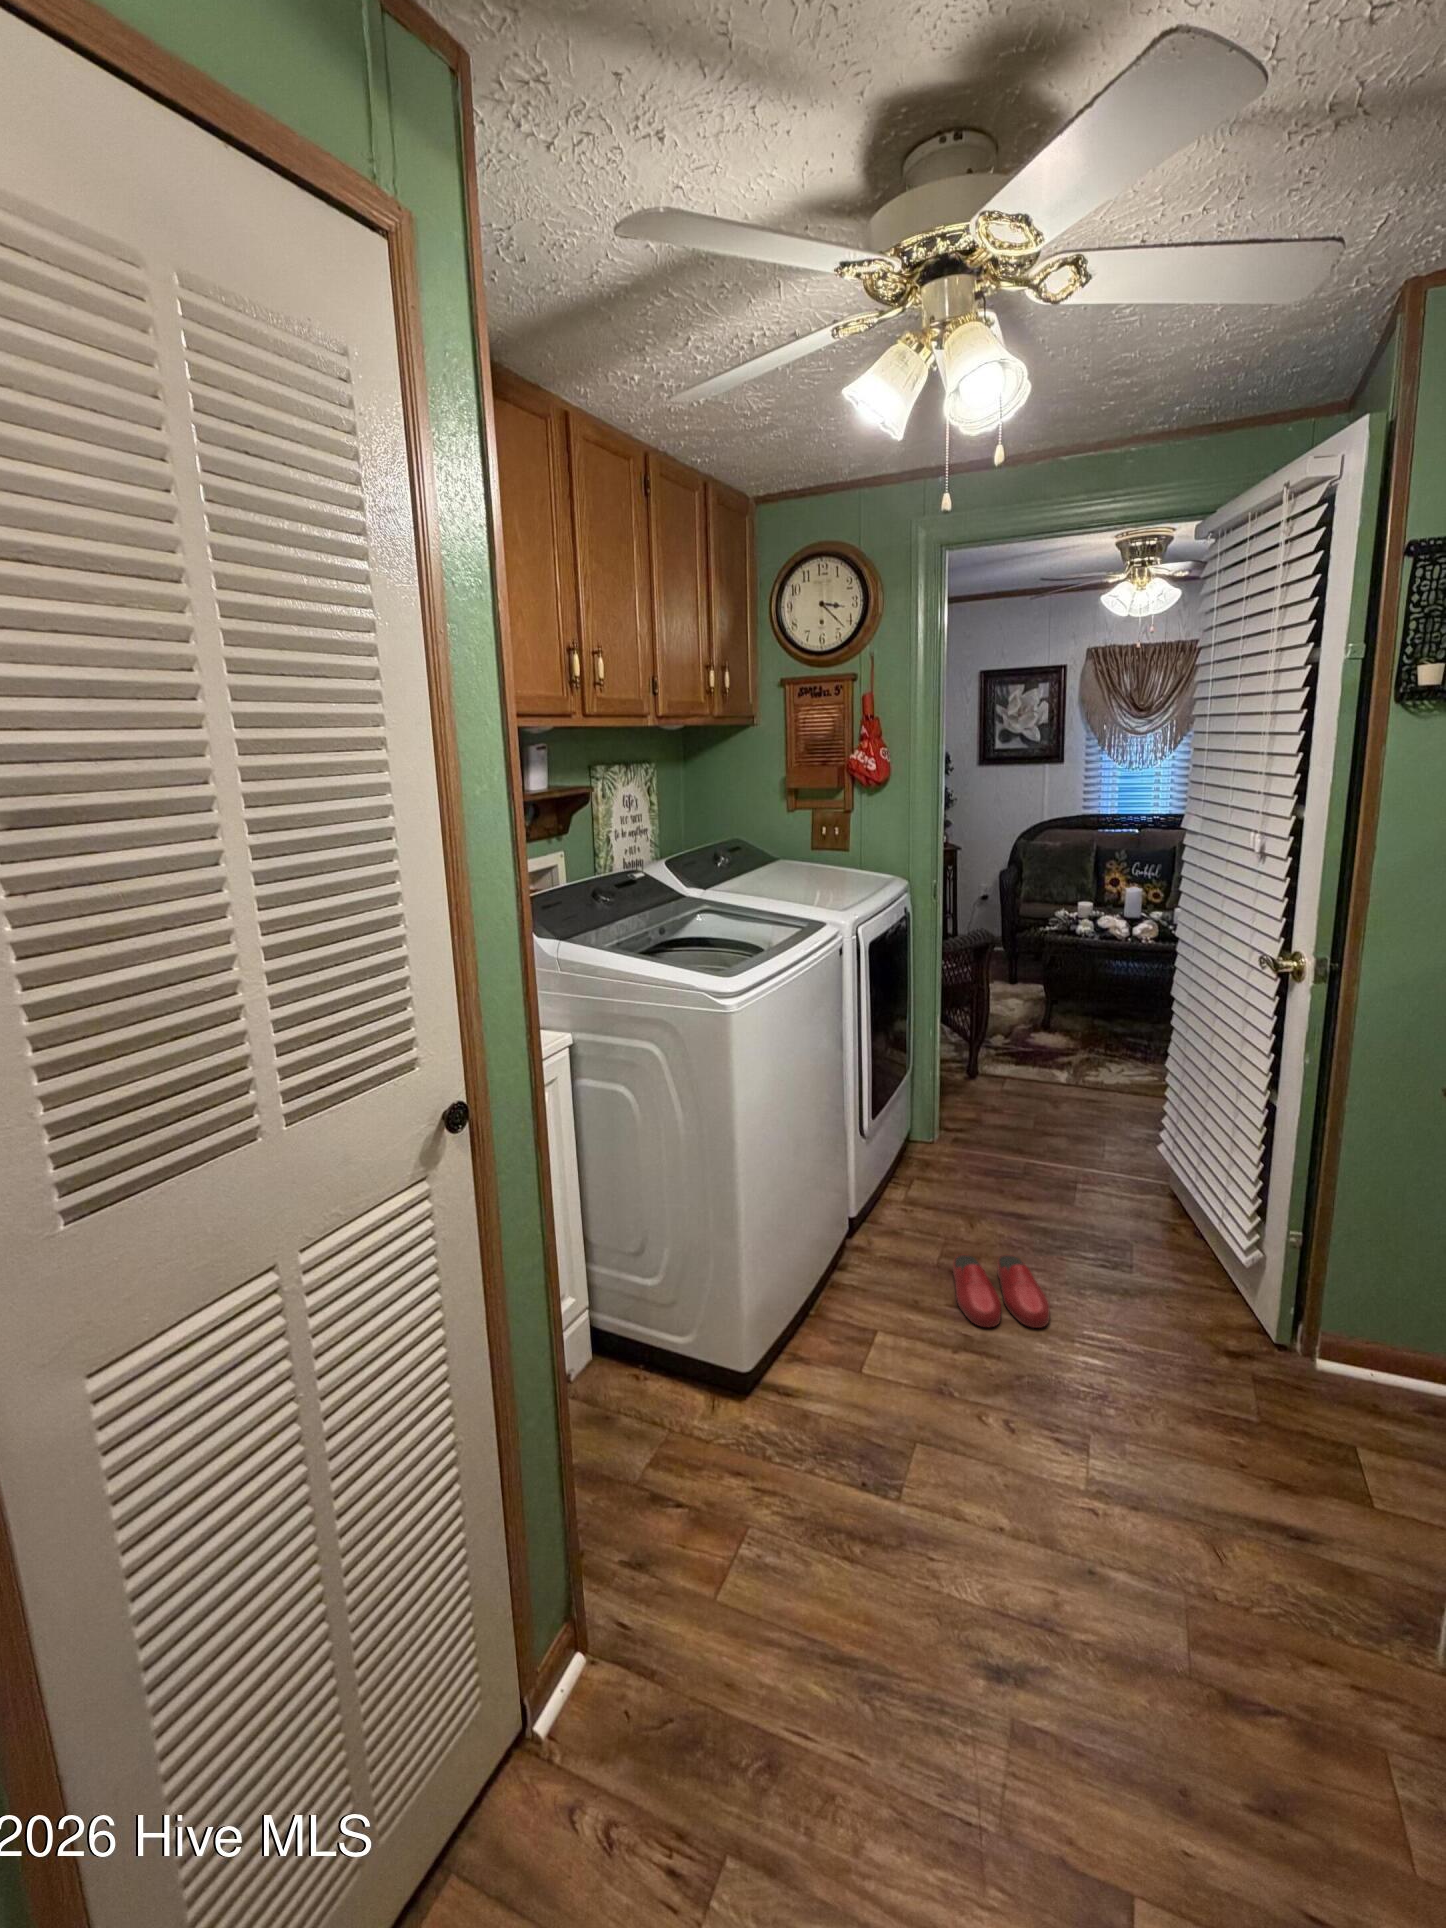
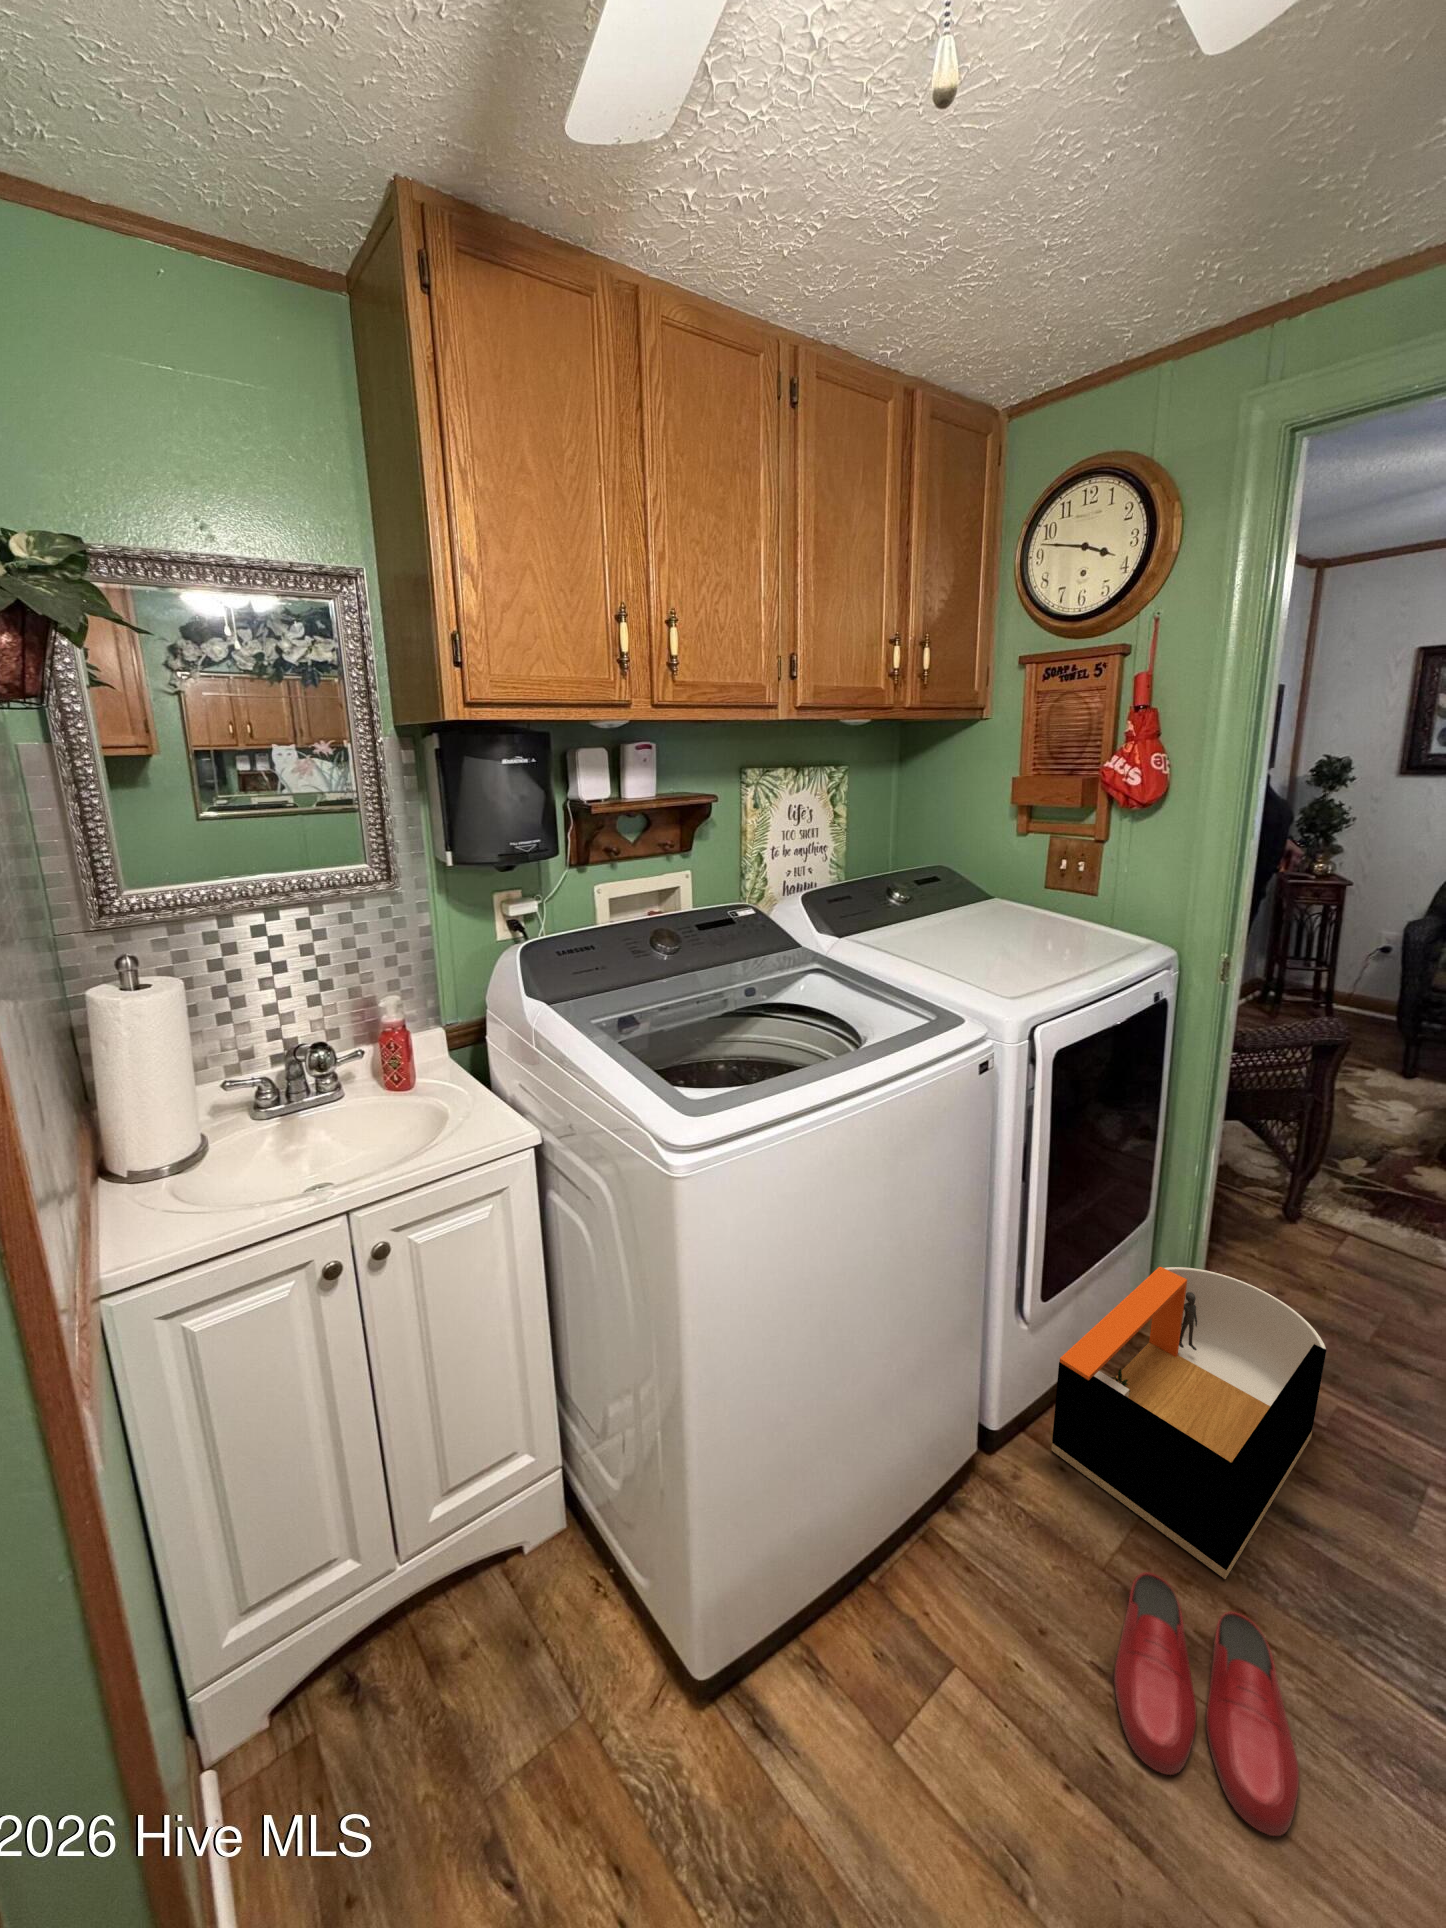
storage bin: none [887,1098,1017,1248] -> present [1052,1267,1326,1579]

